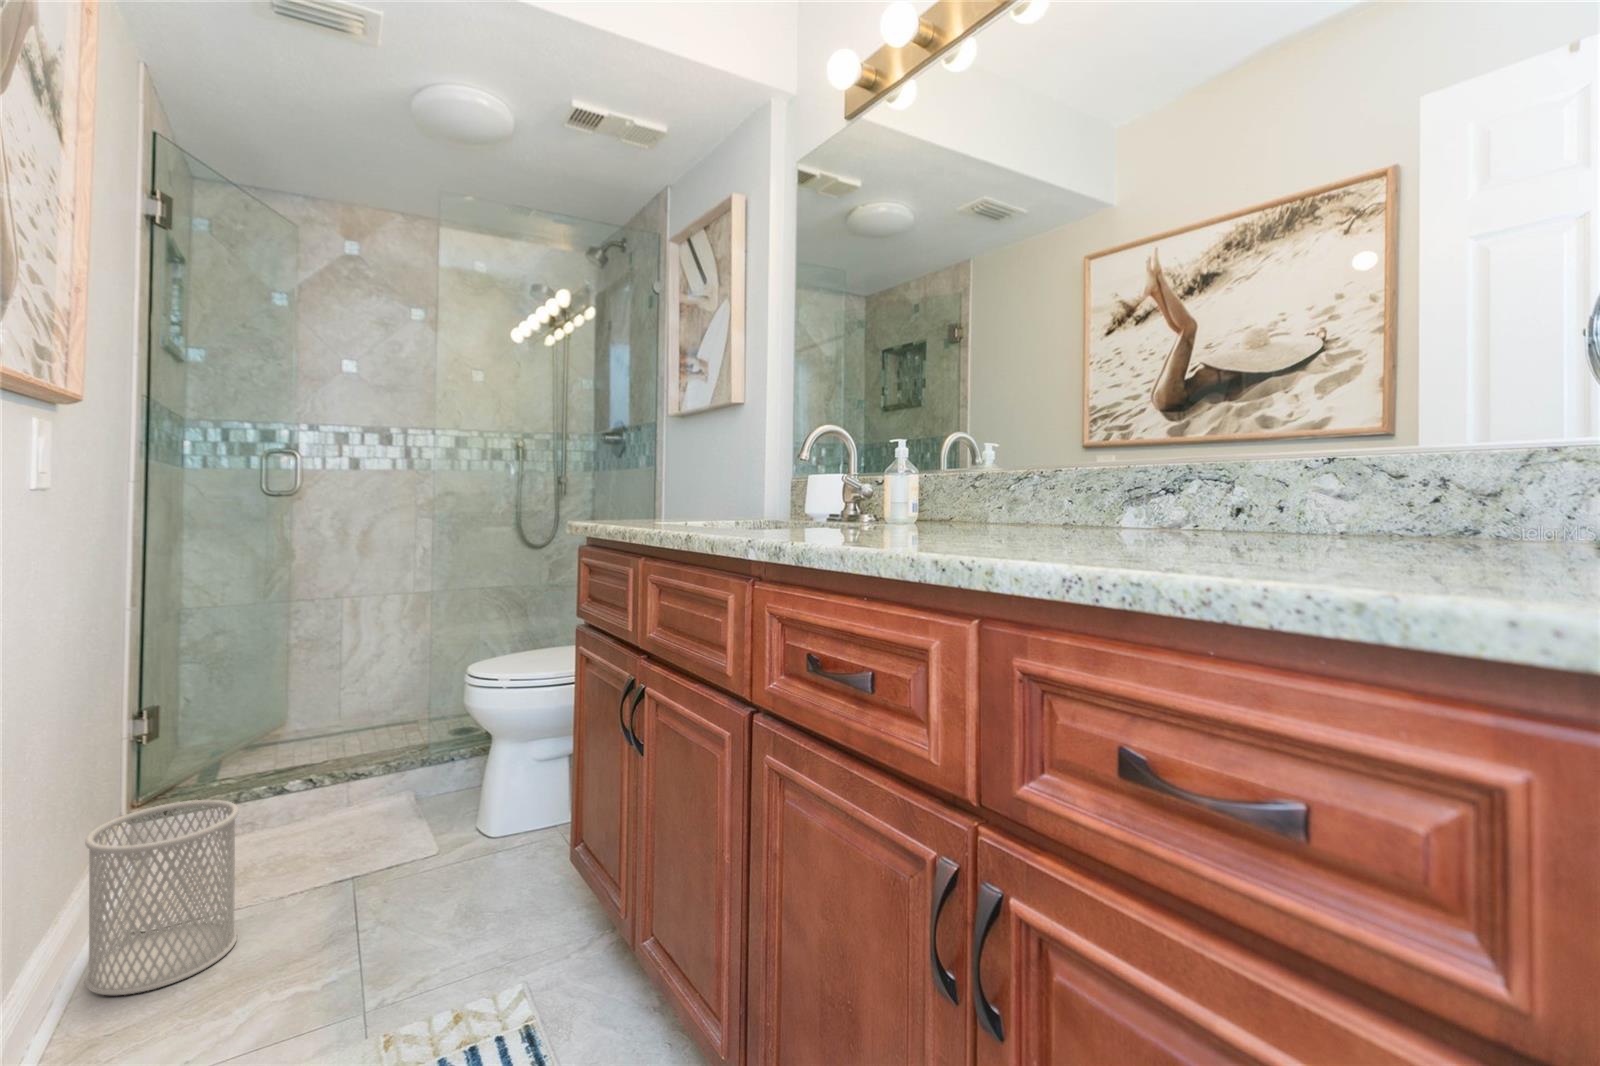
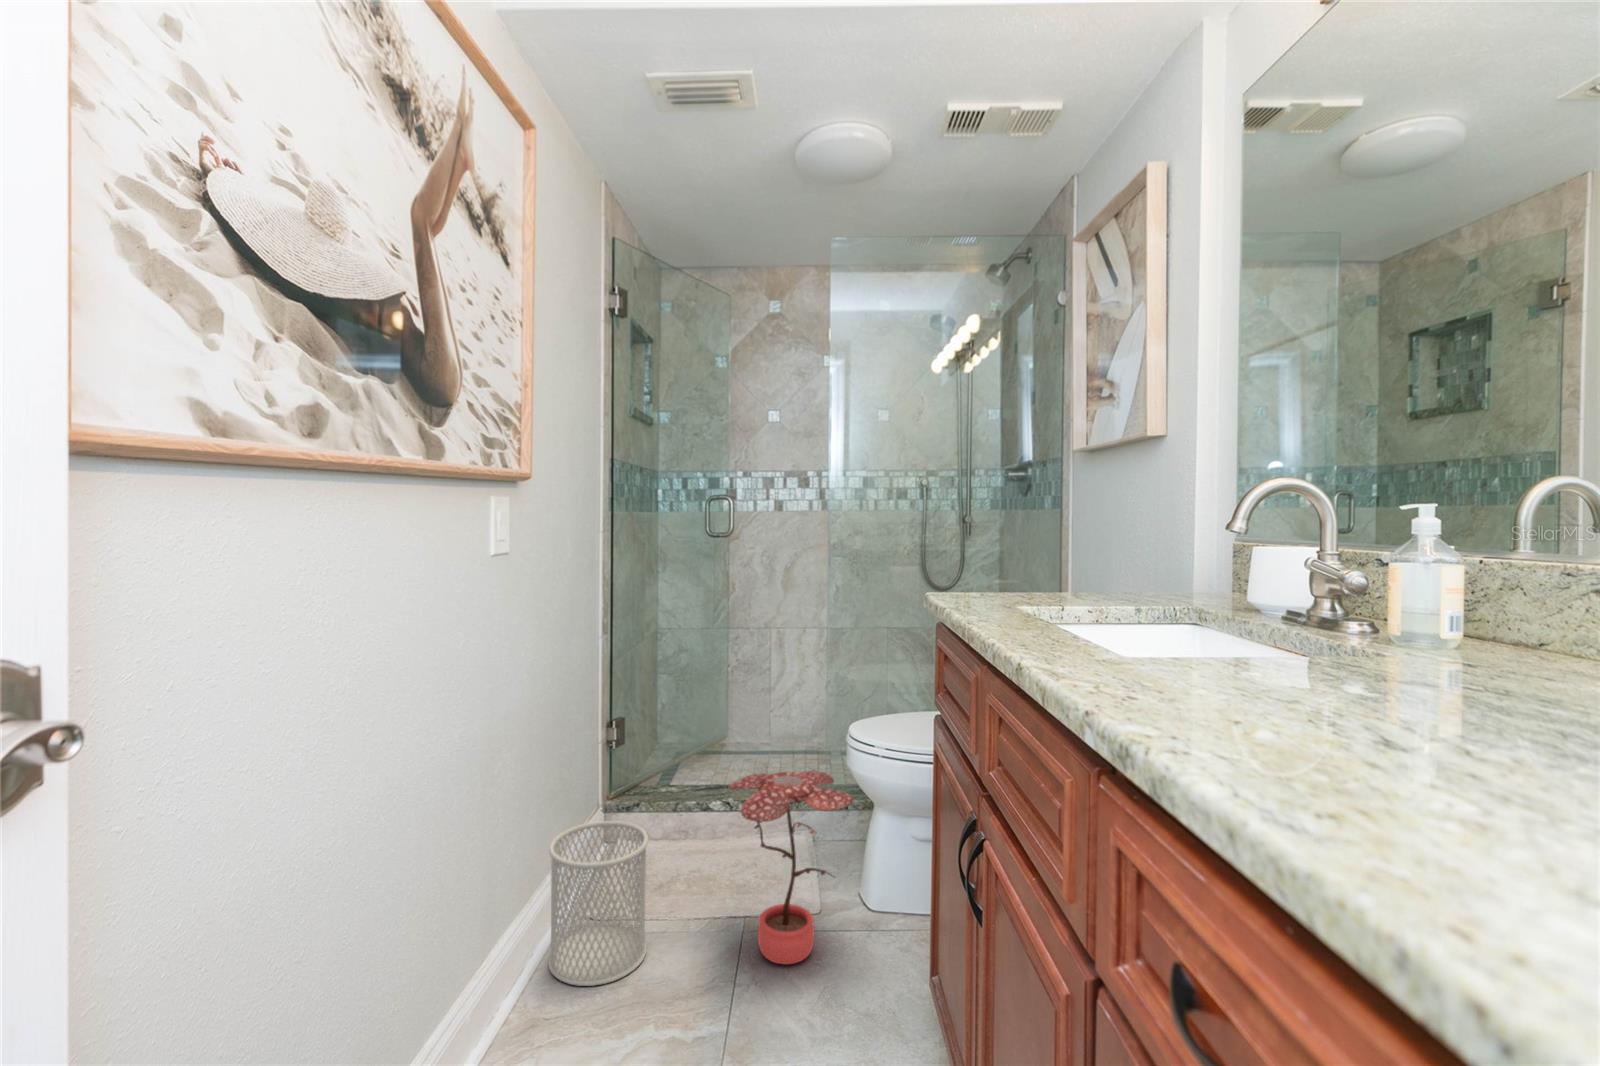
potted plant: none [342,708,491,899] -> present [728,771,854,964]

